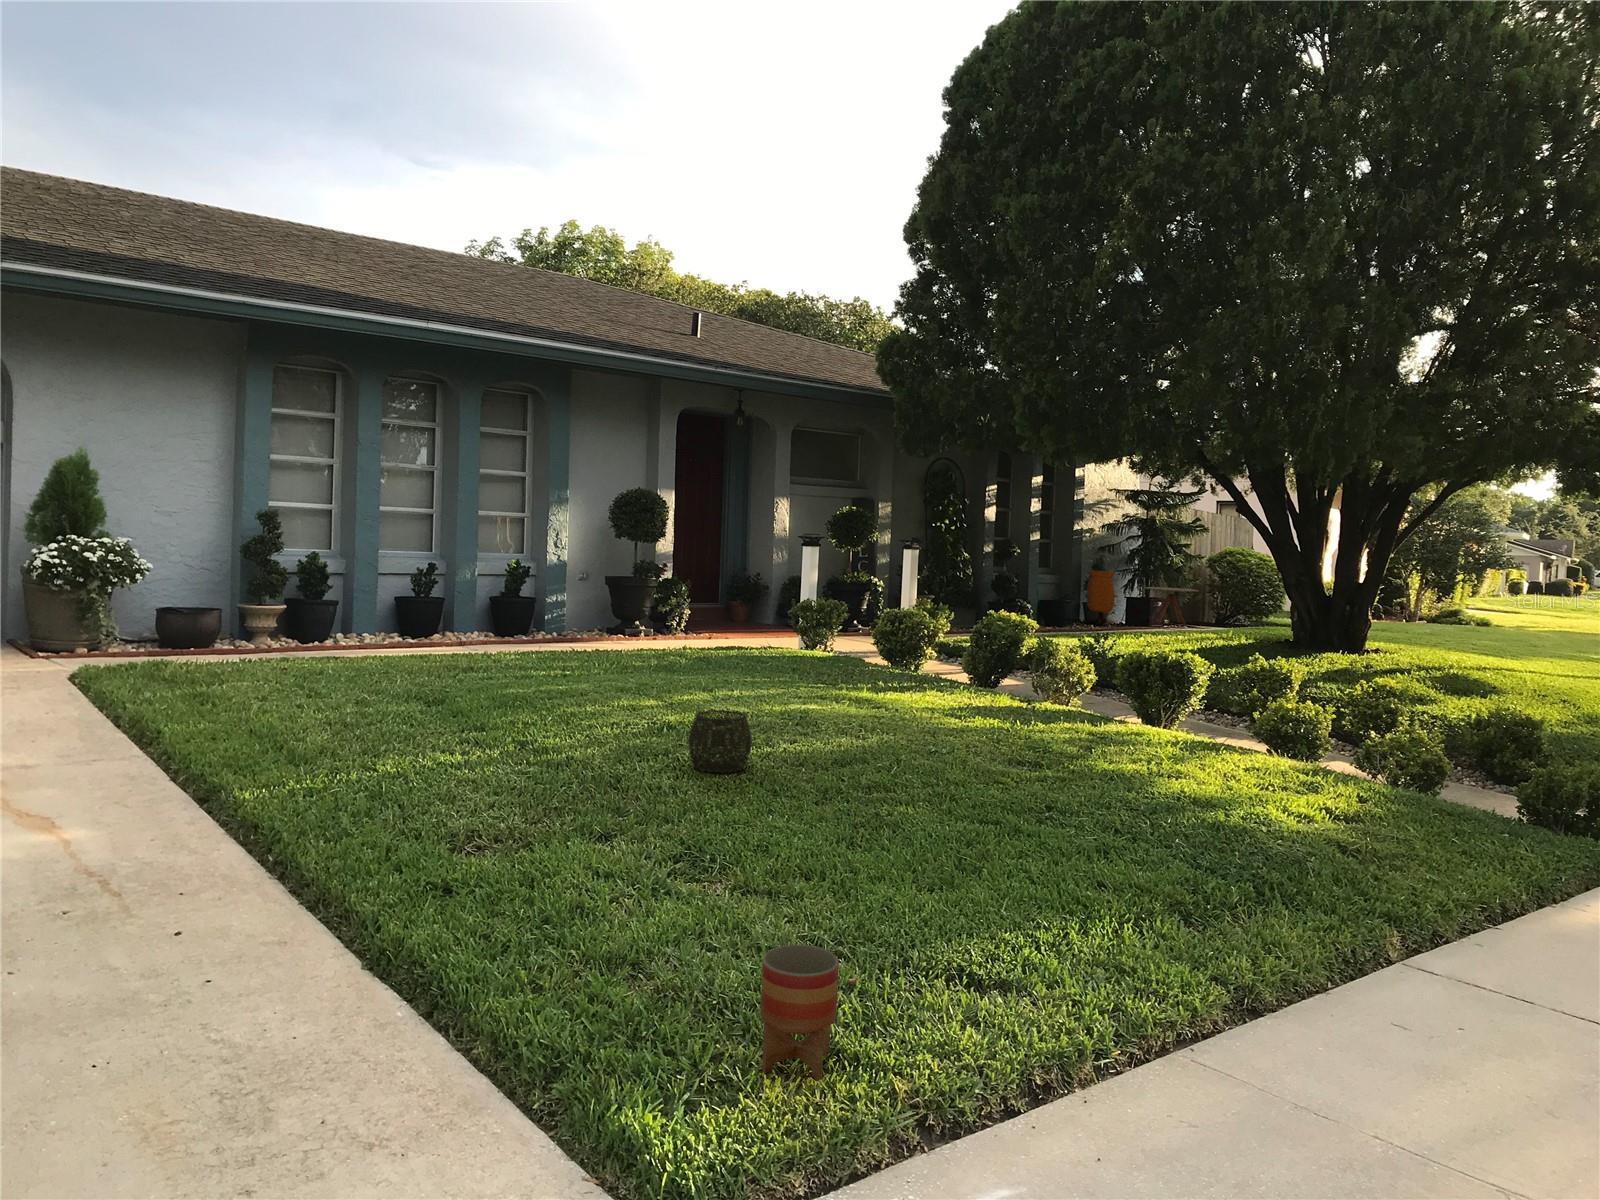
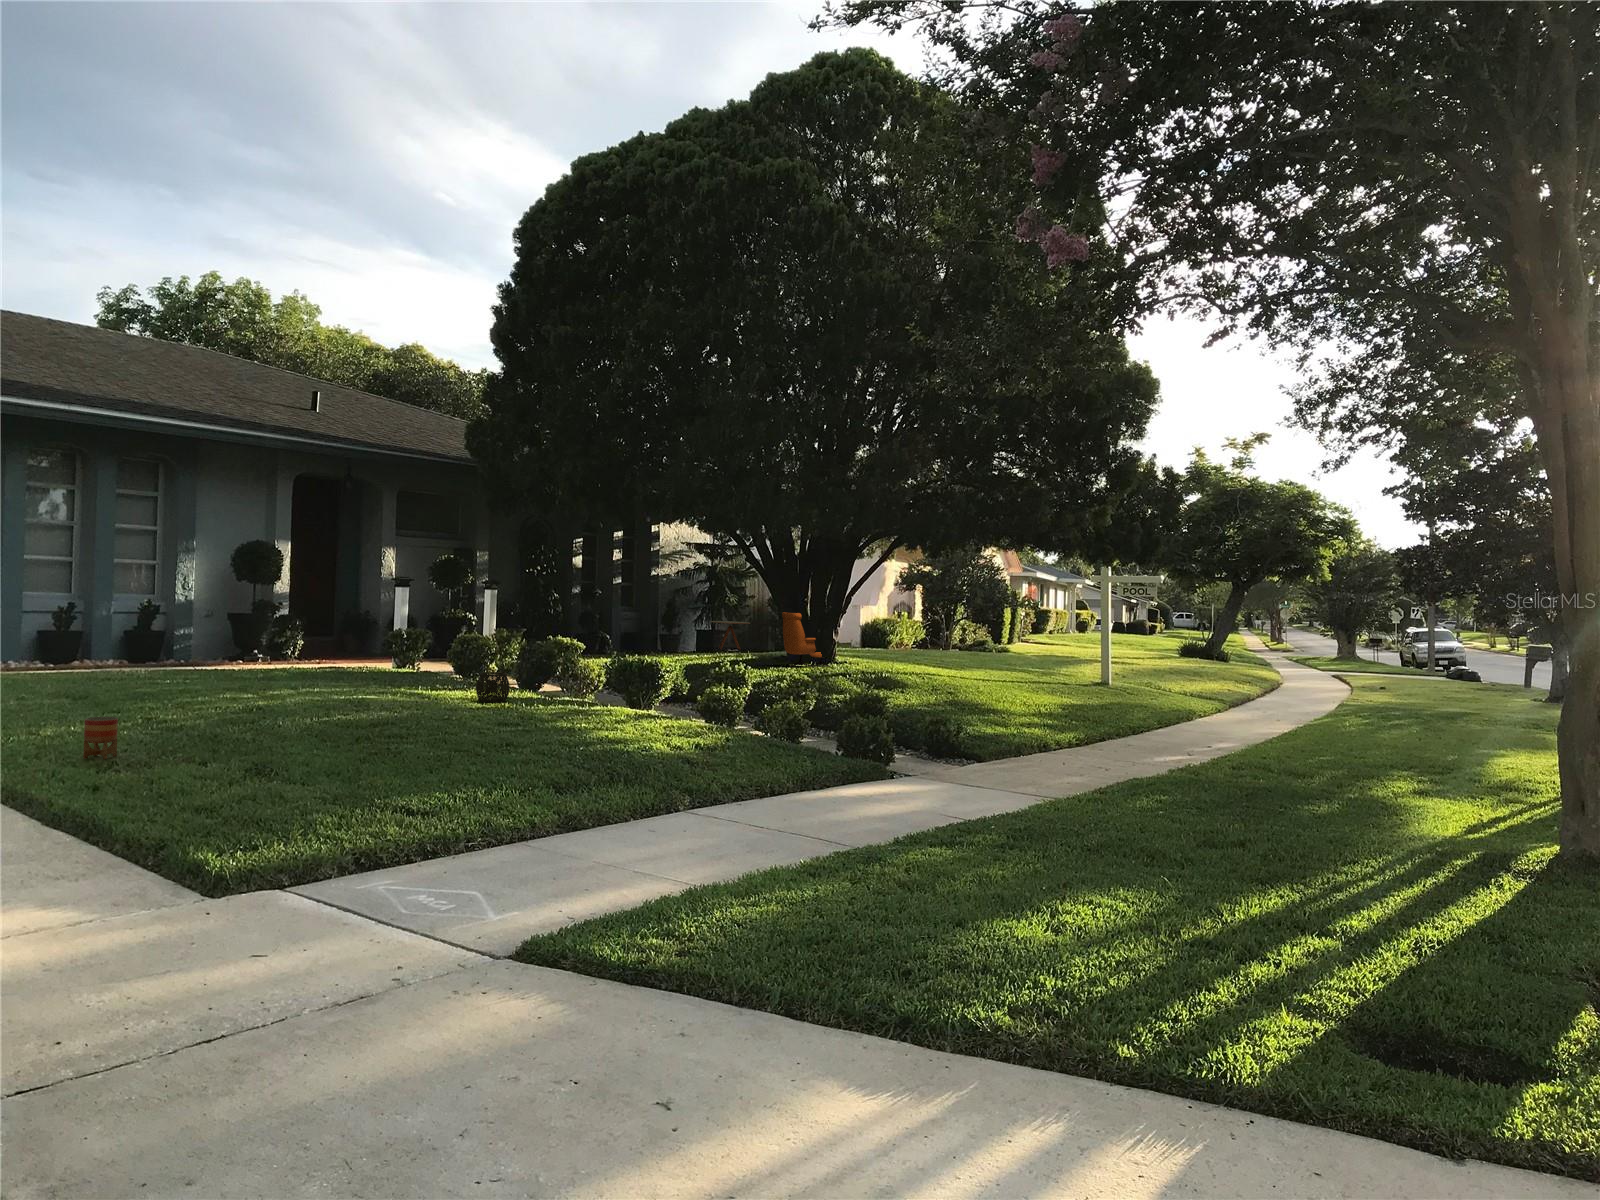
lounge chair: present [1082,570,1117,625] -> present [782,612,830,668]
woven basket: present [688,710,752,773] -> present [476,672,510,703]
planter: present [760,944,839,1080] -> present [83,717,118,759]

